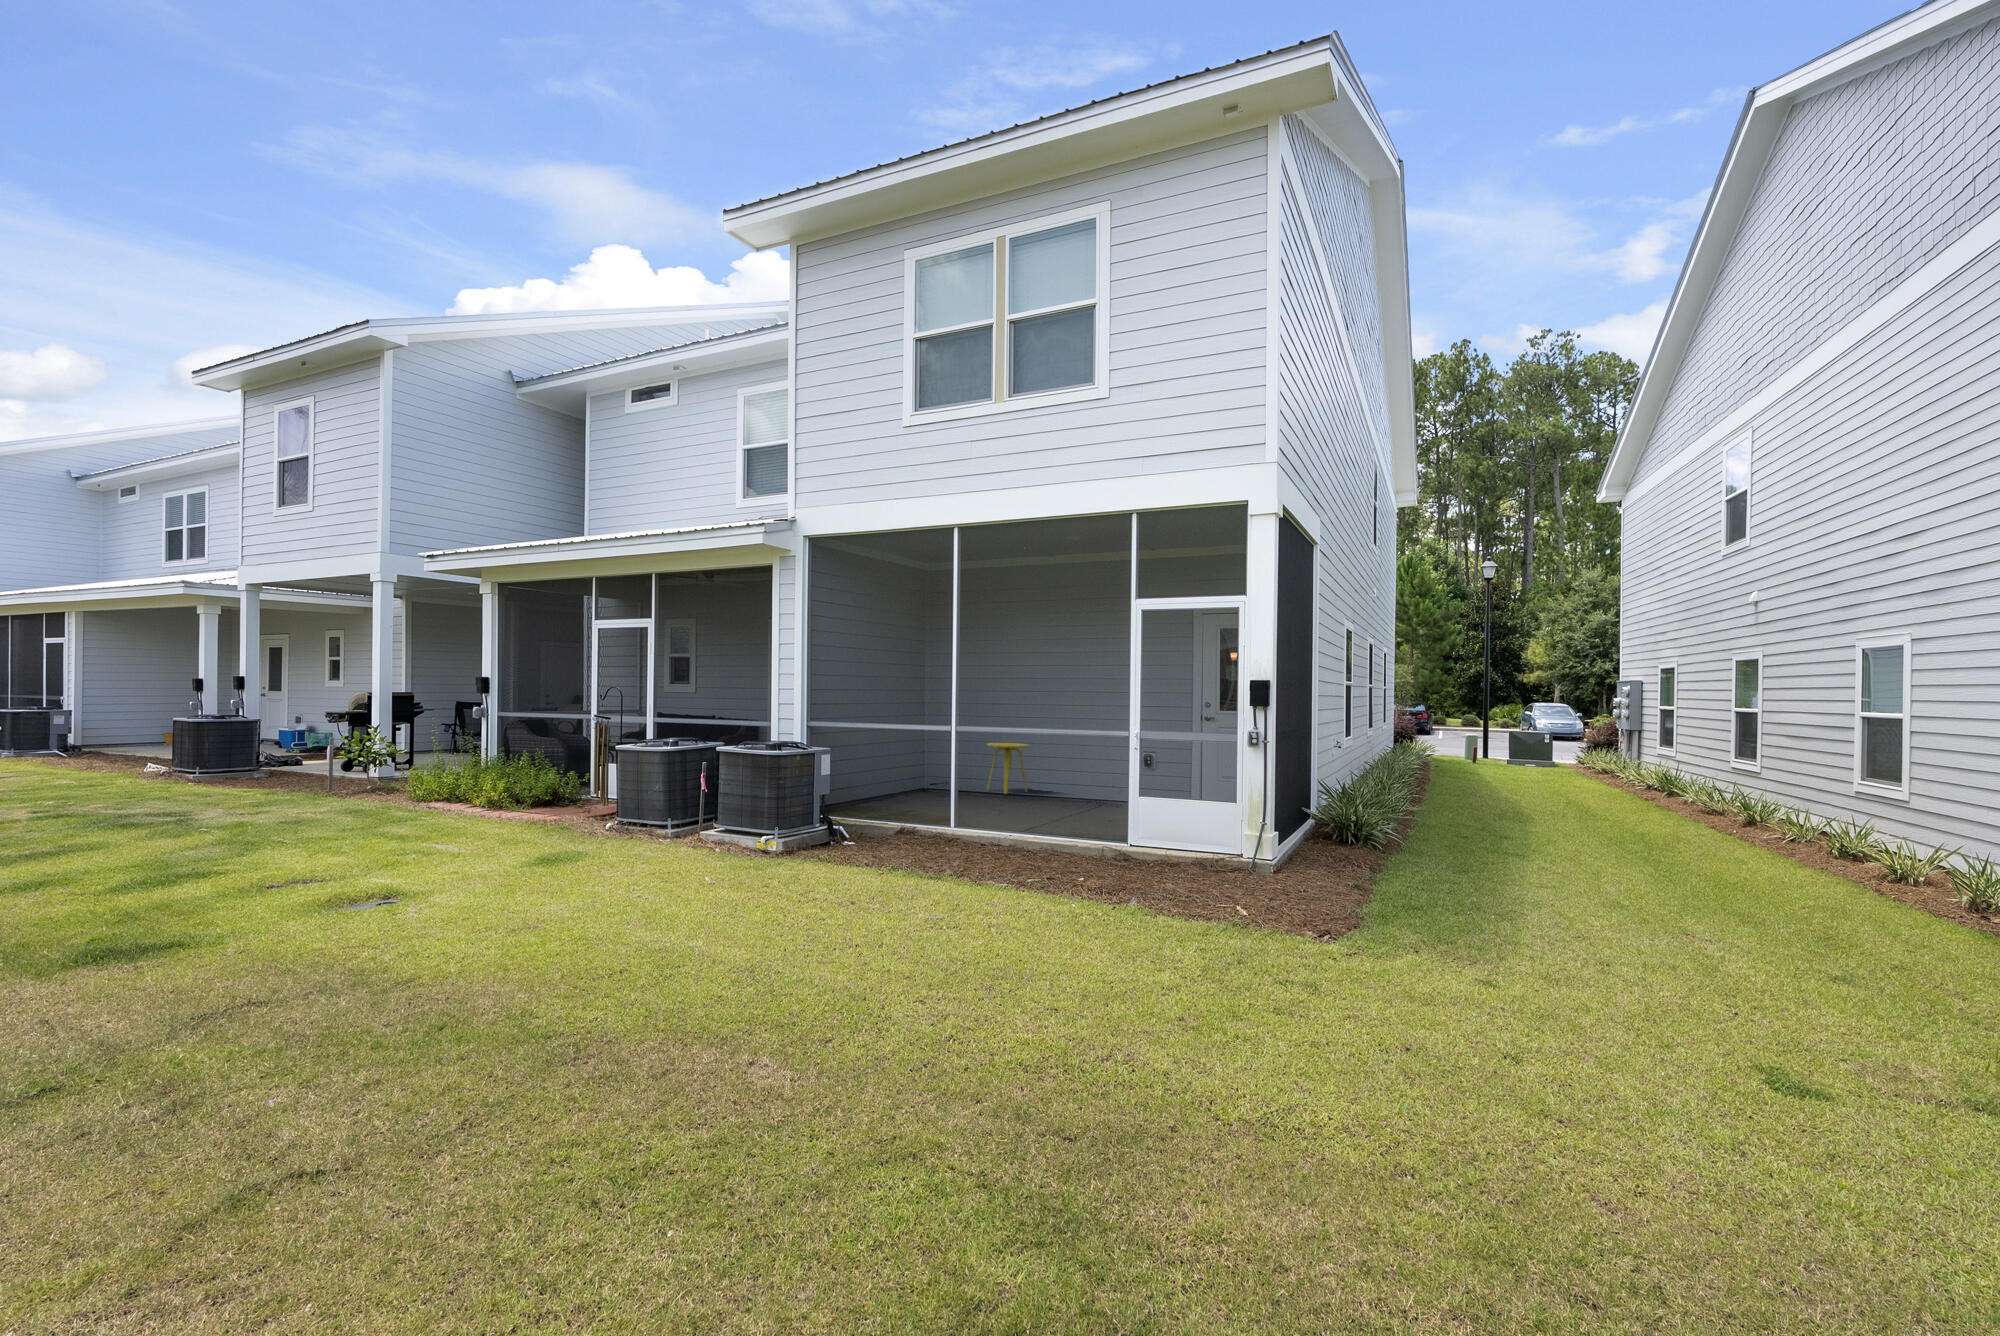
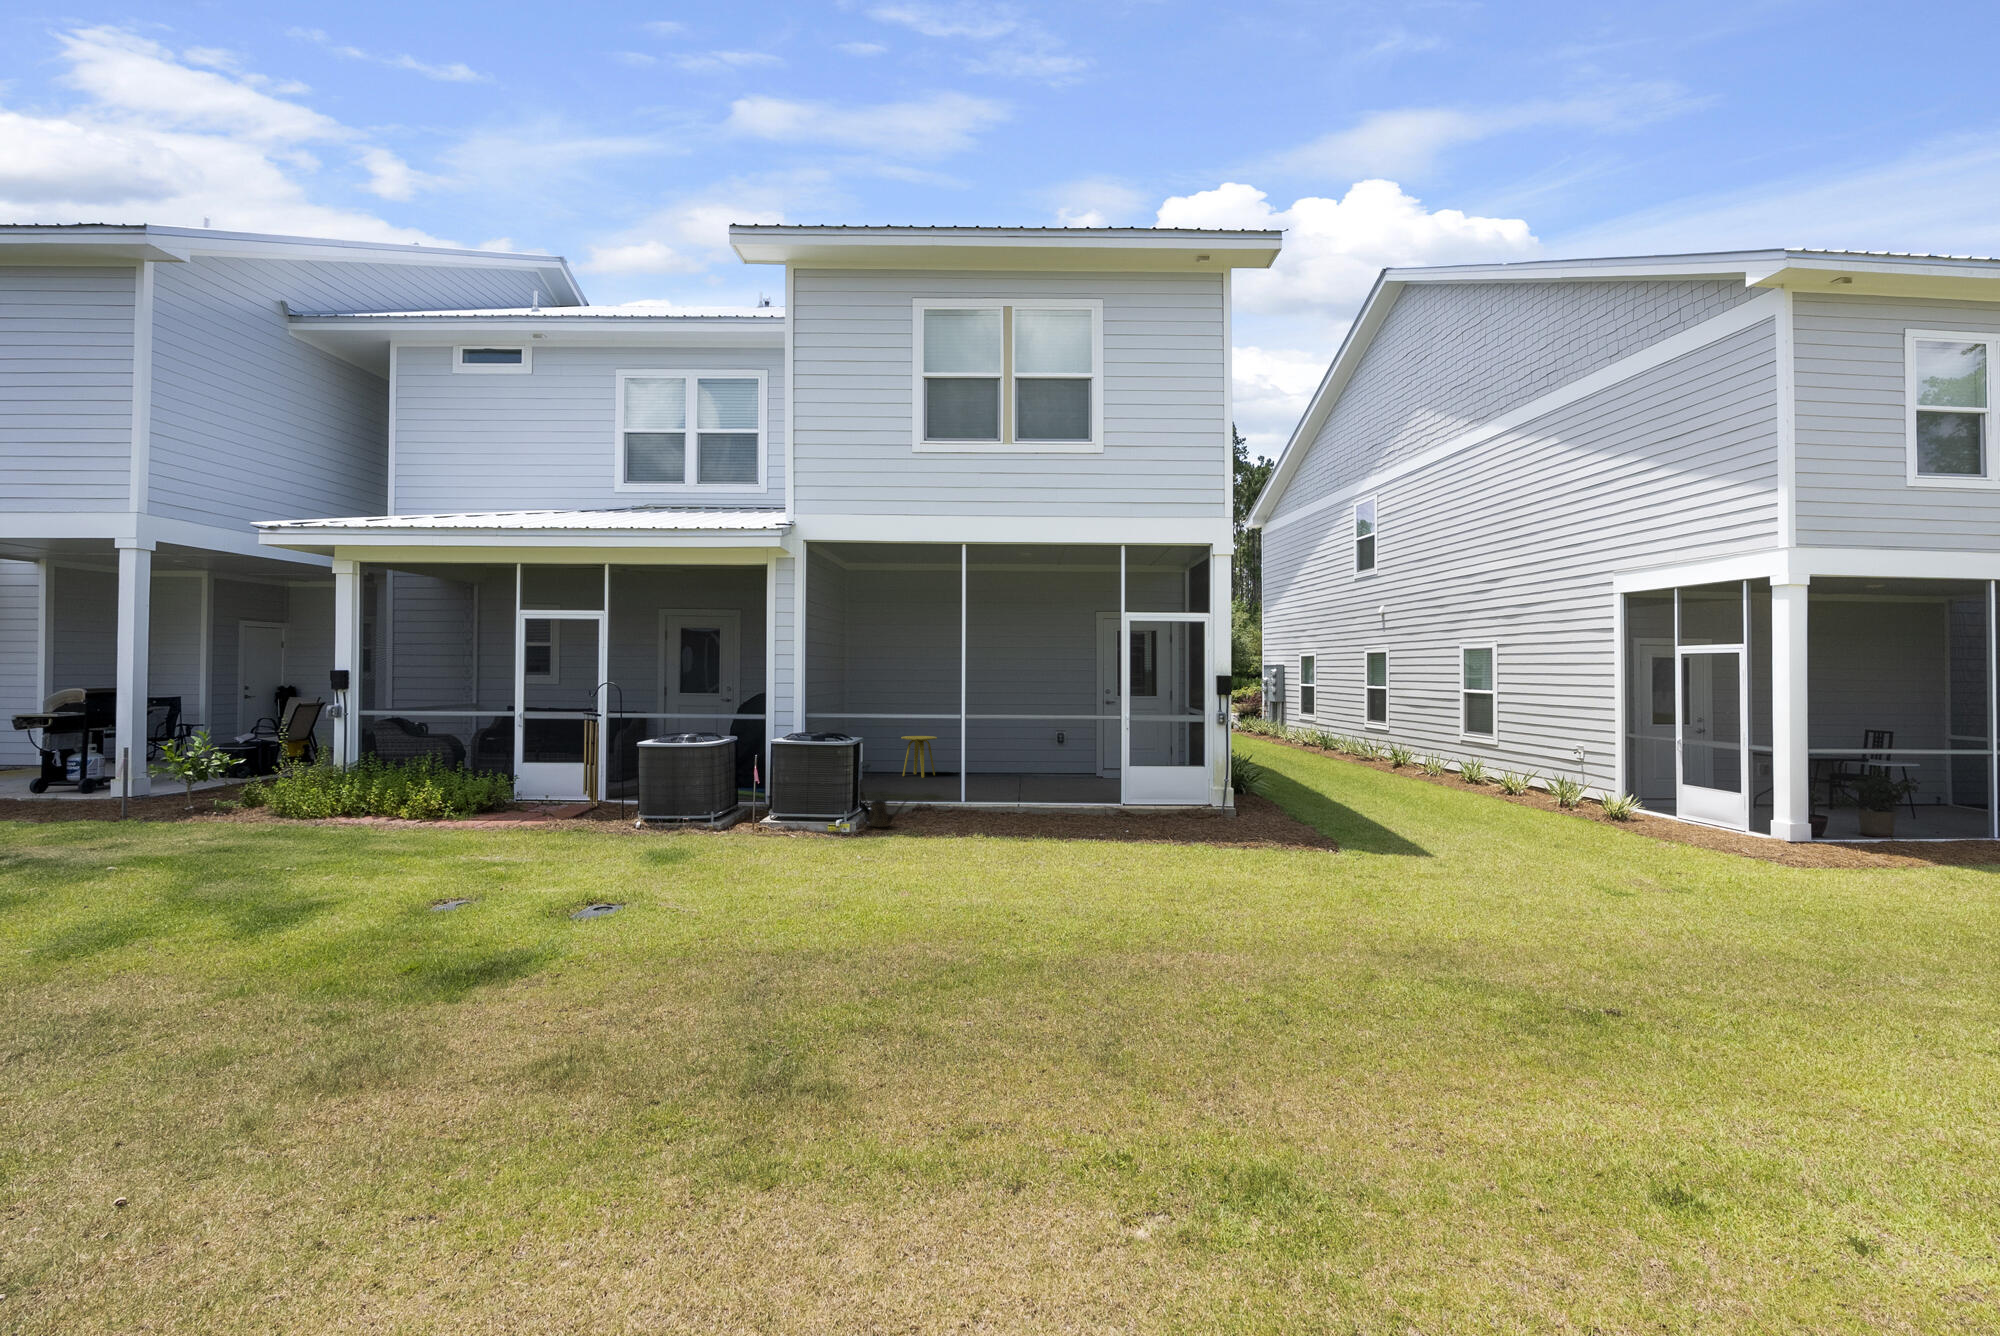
watering can: none [762,812,820,849] -> present [864,799,907,827]

